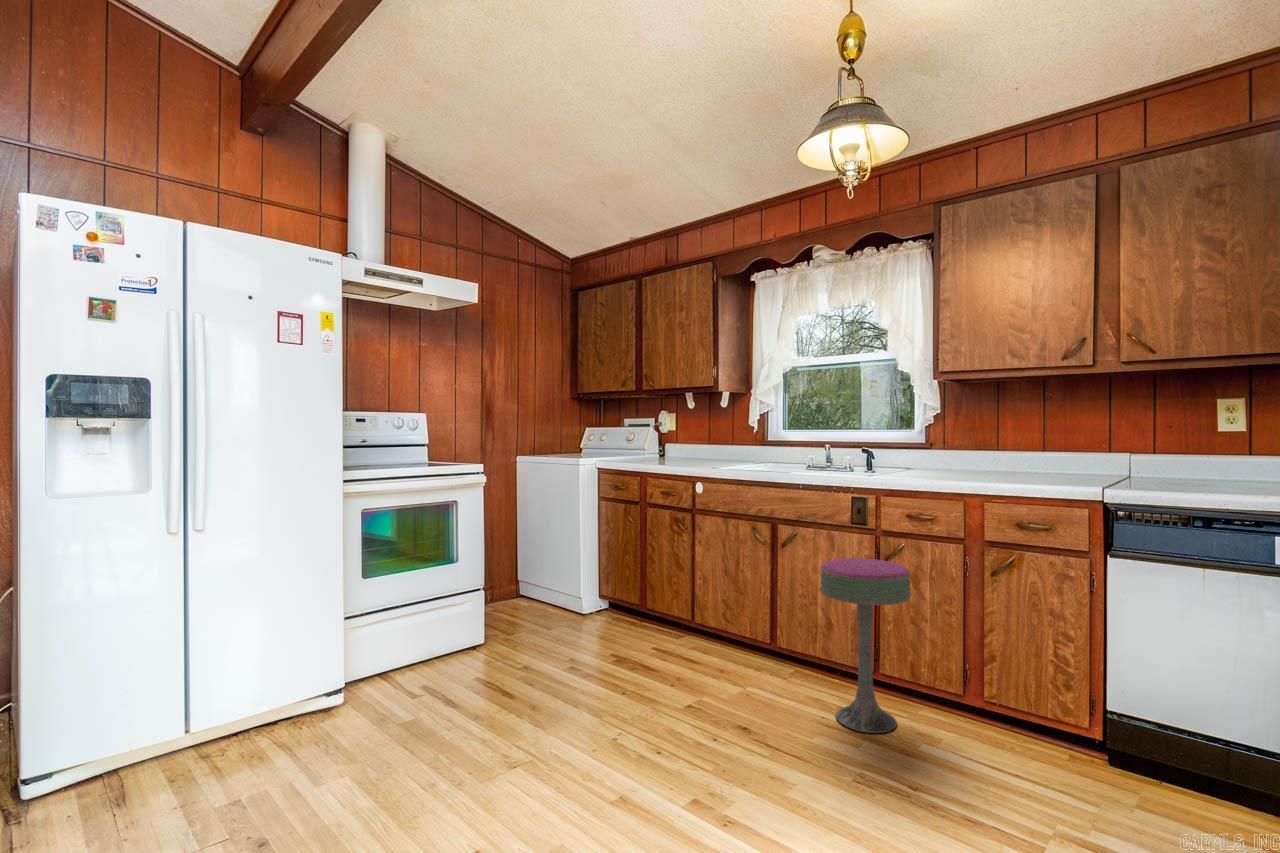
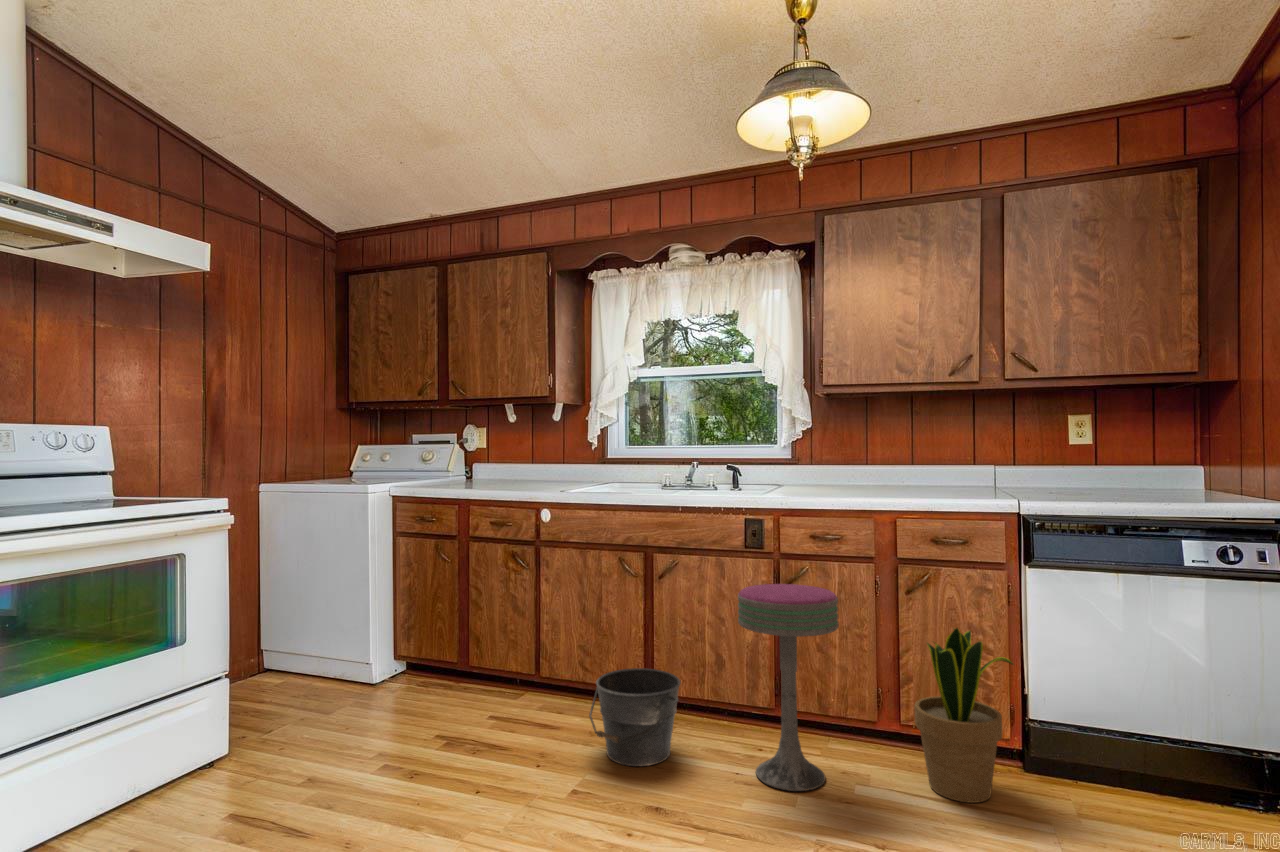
potted plant: none [979,612,1078,773] -> present [914,628,1013,803]
bucket: none [712,616,786,693] -> present [589,668,681,766]

